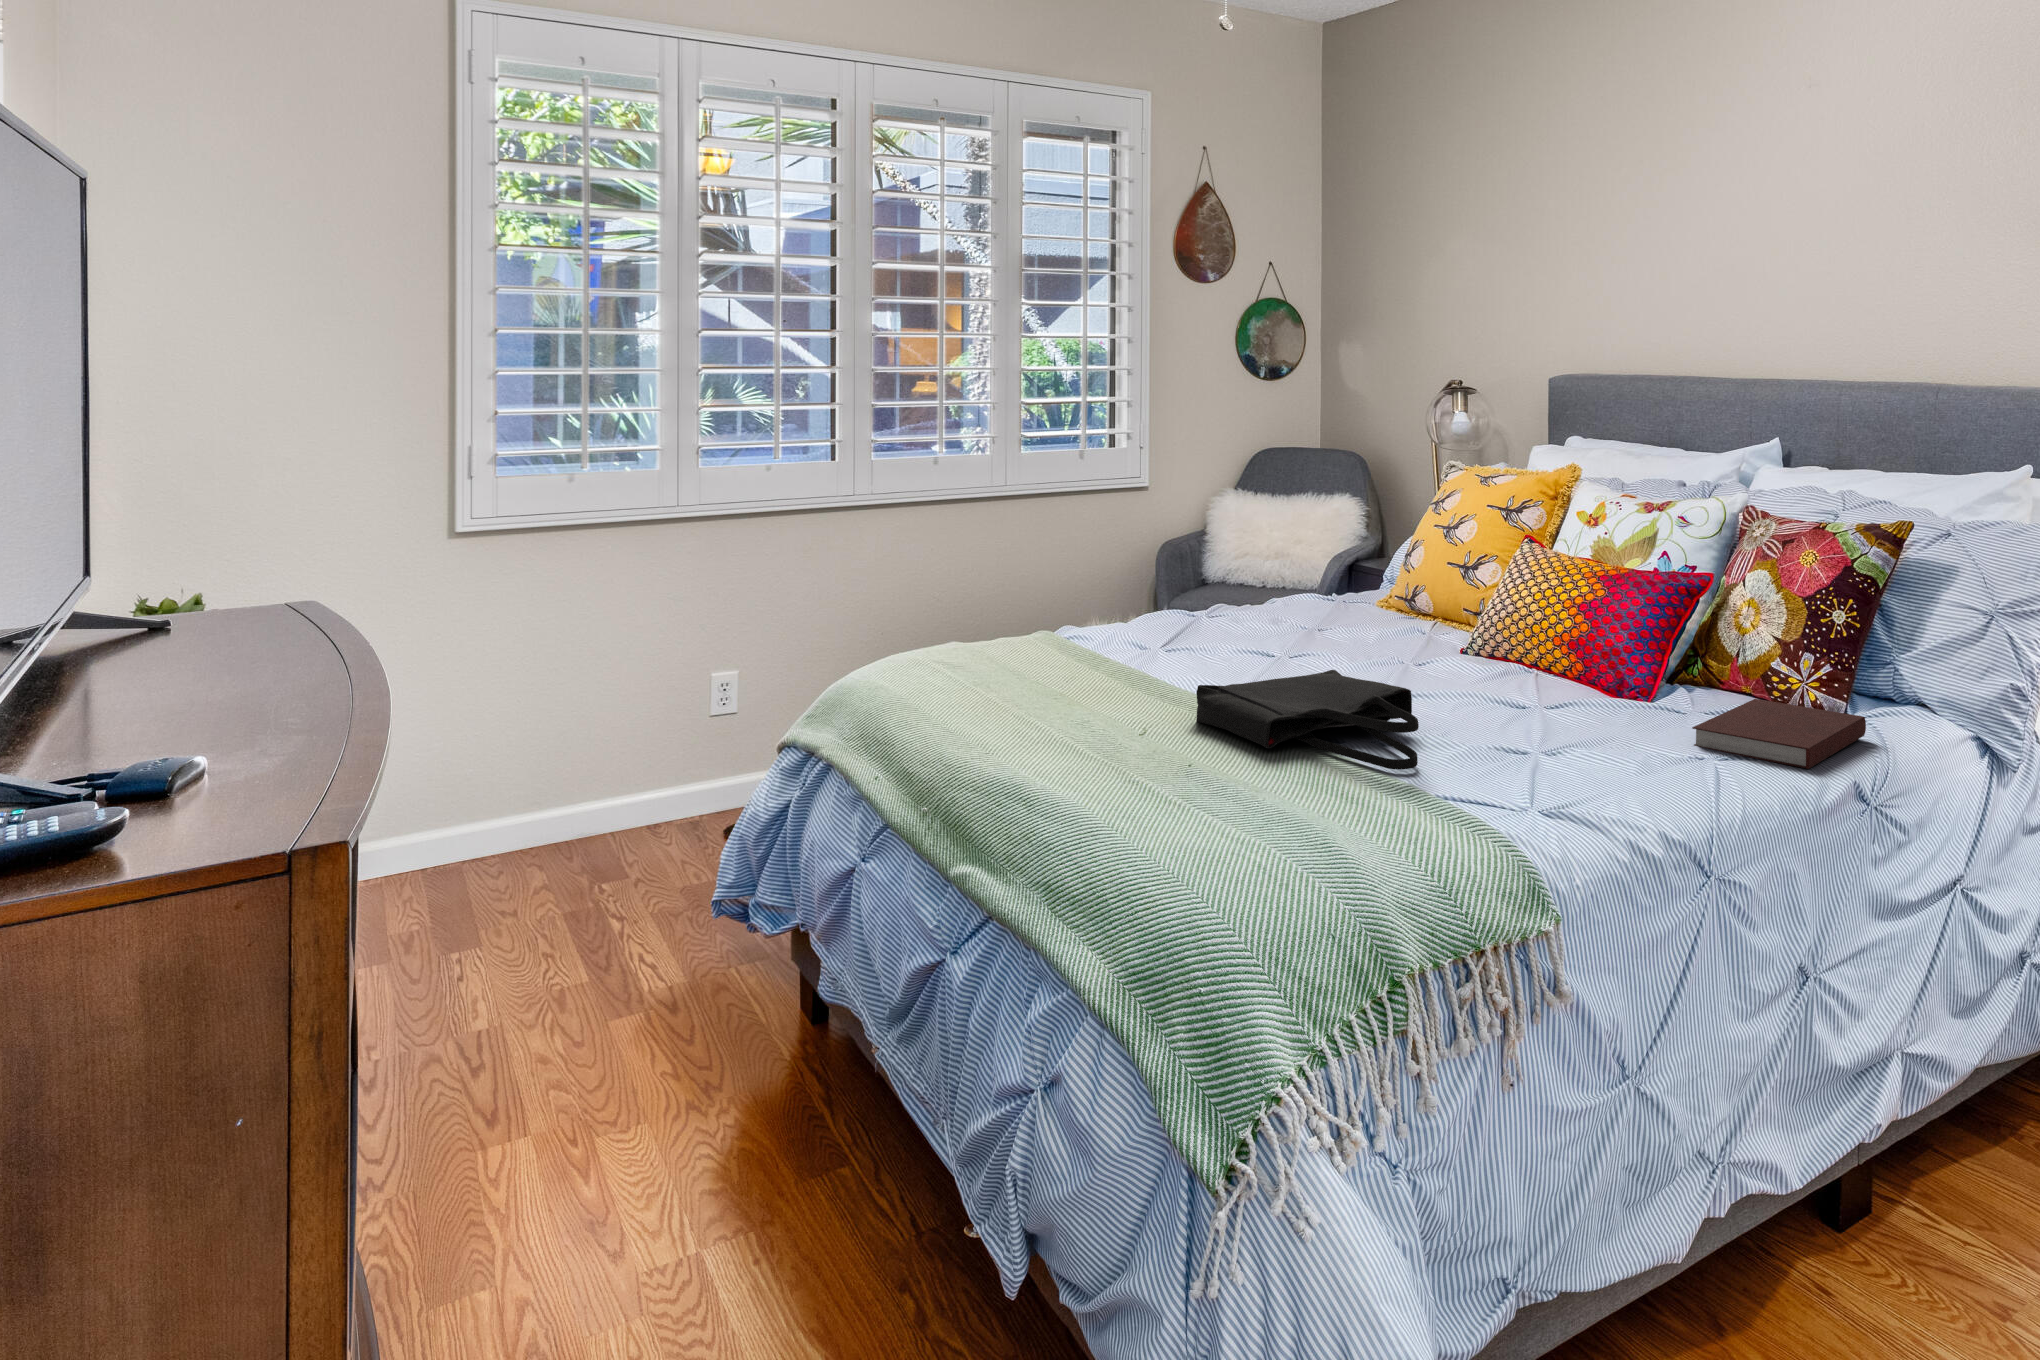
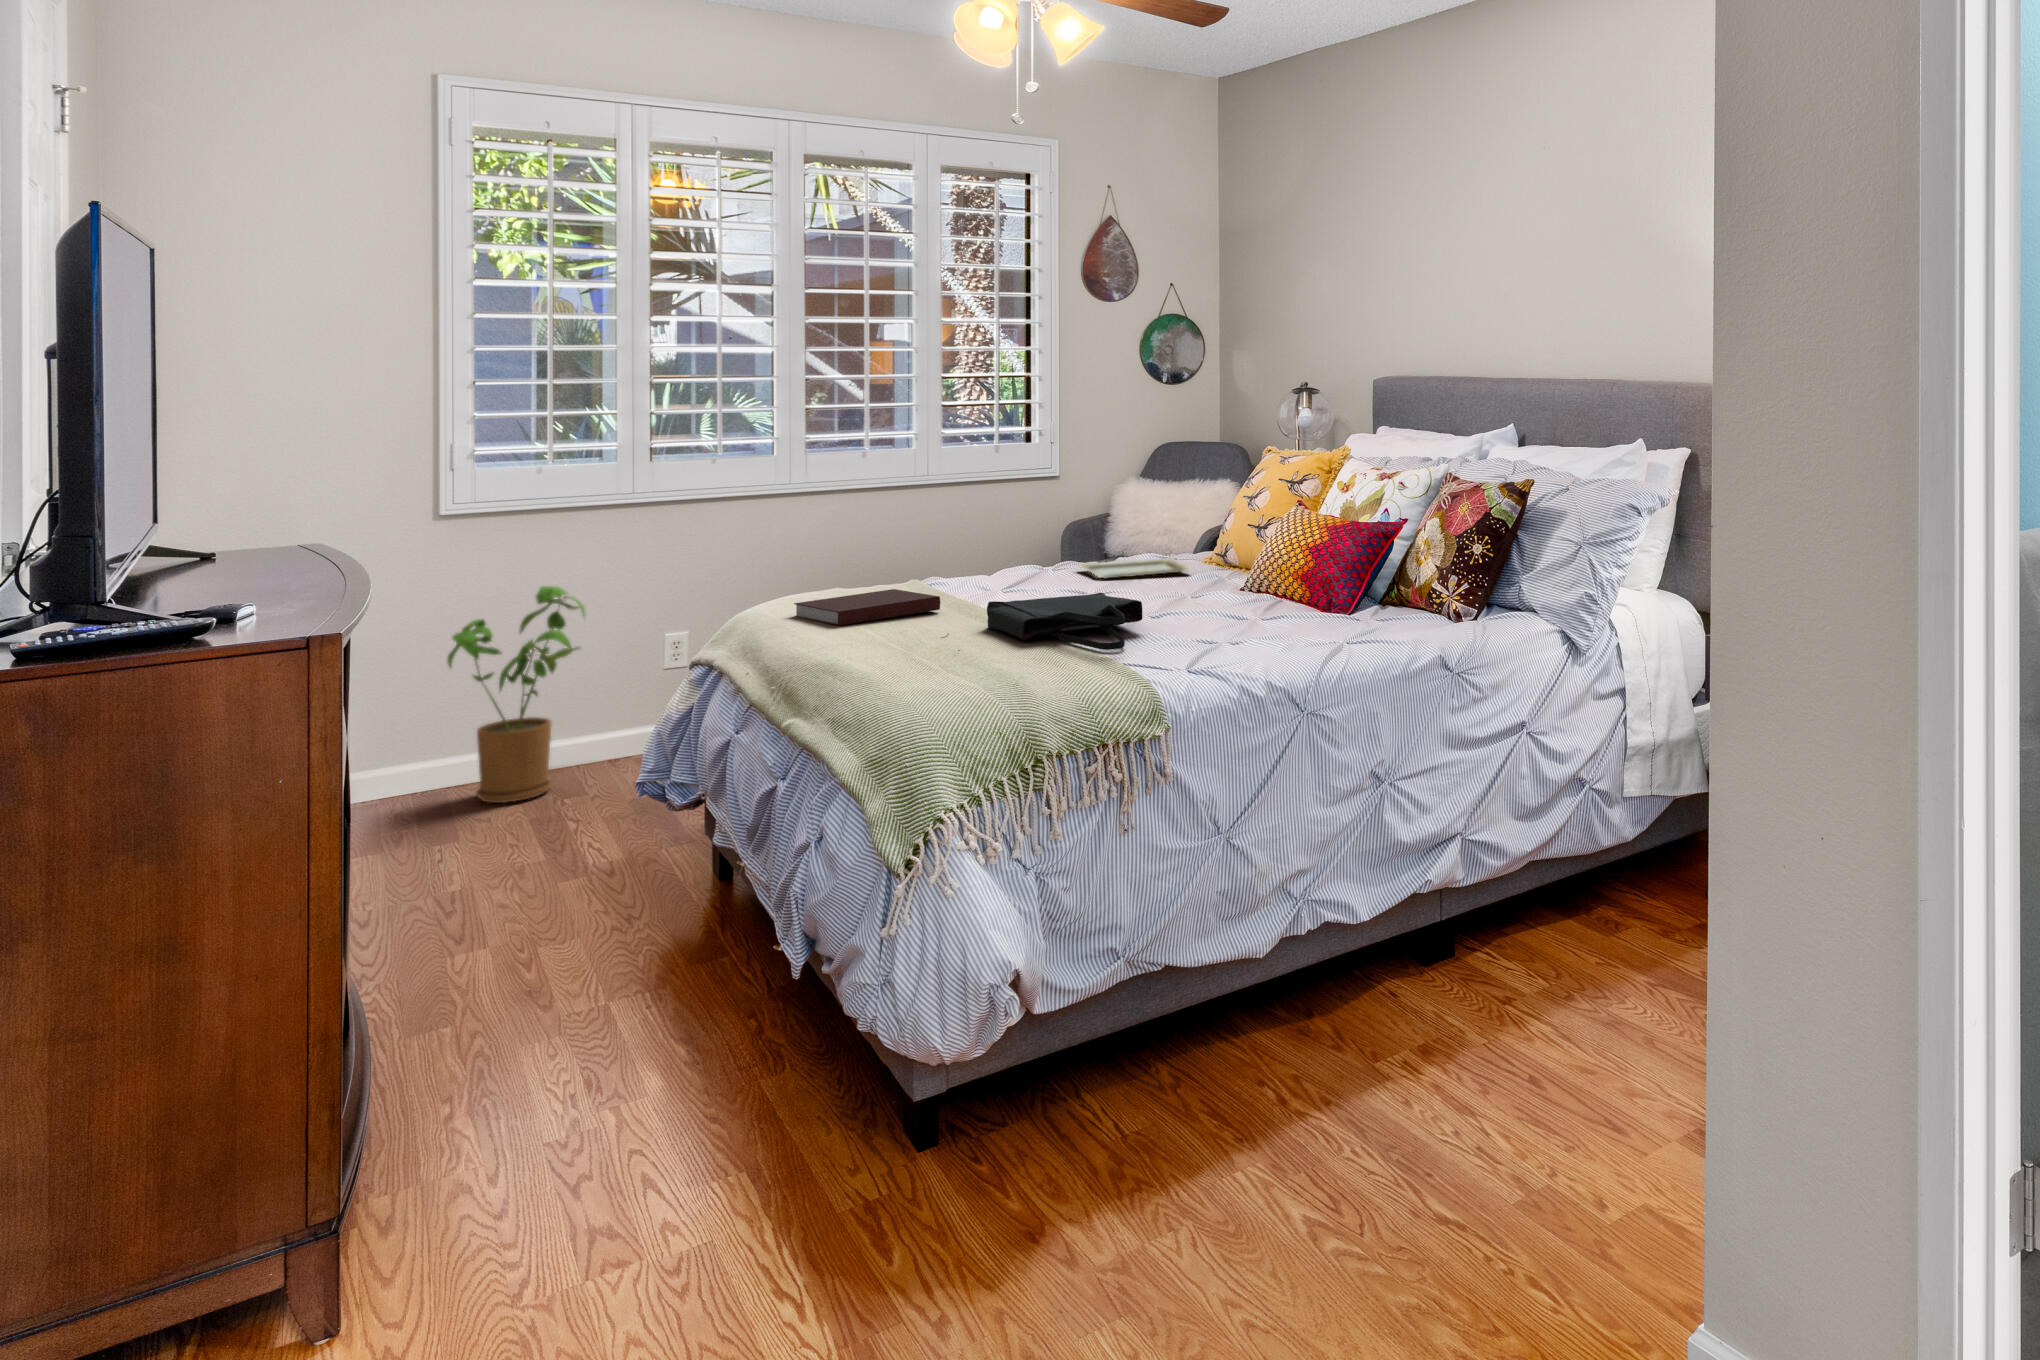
tray: none [1237,604,1382,634] -> present [1081,559,1190,578]
house plant: none [453,623,617,895] -> present [447,586,585,803]
notebook: present [1692,699,1866,769] -> present [794,589,940,626]

